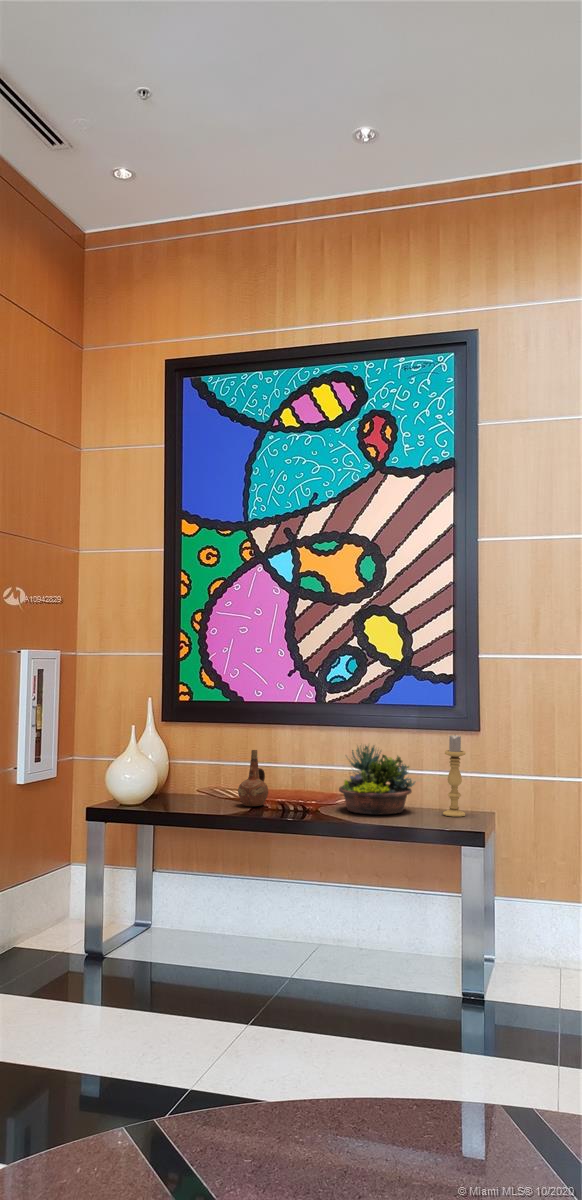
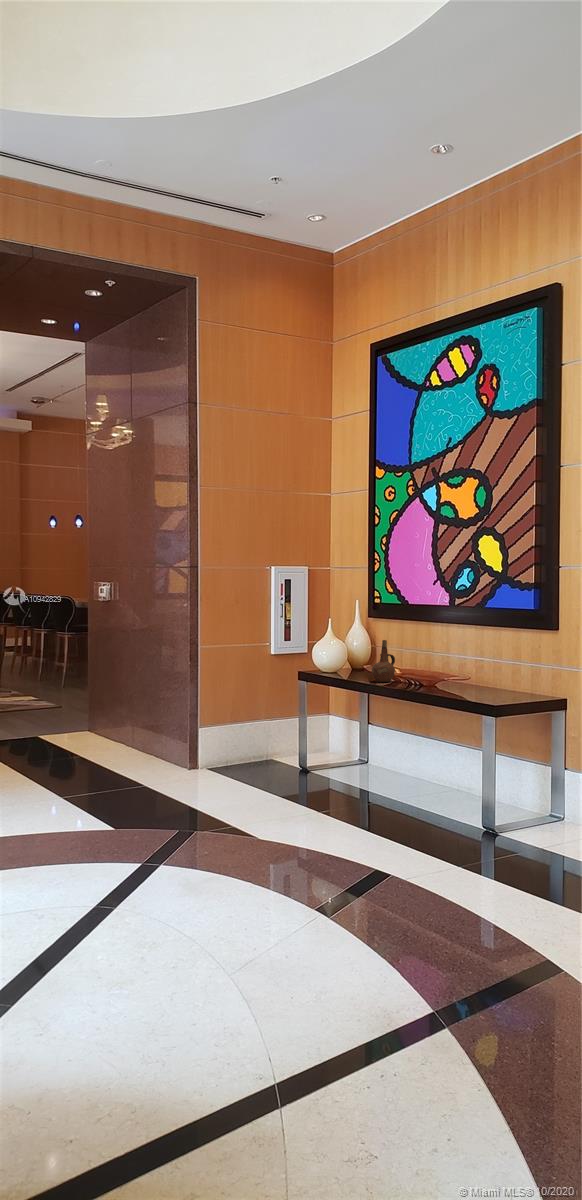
candle holder: present [443,735,466,817] -> none [508,630,527,696]
succulent planter: present [339,746,415,814] -> none [434,637,493,691]

